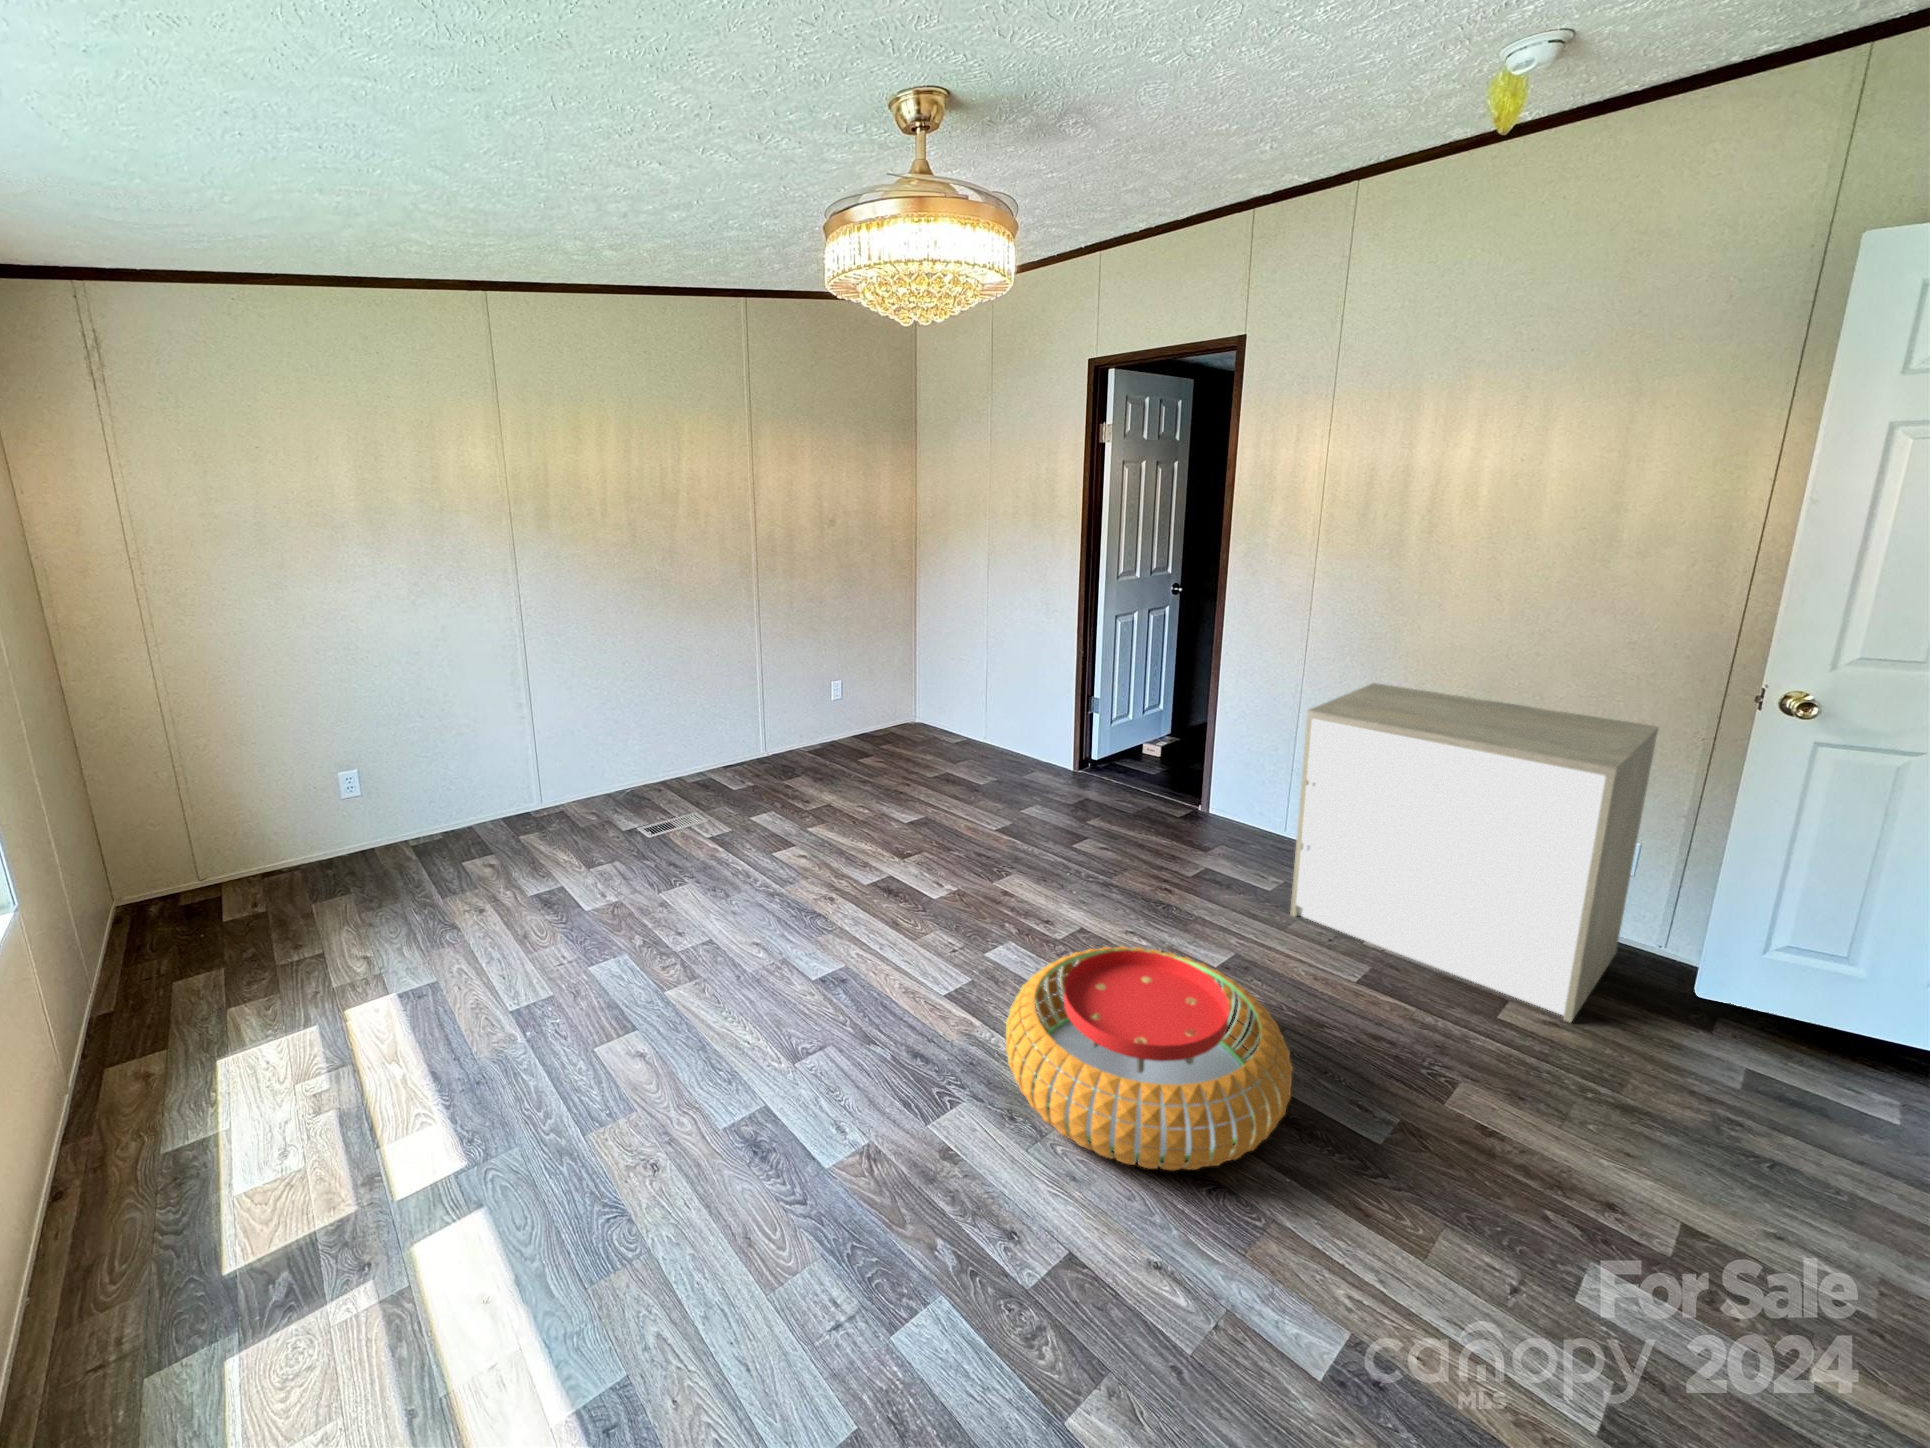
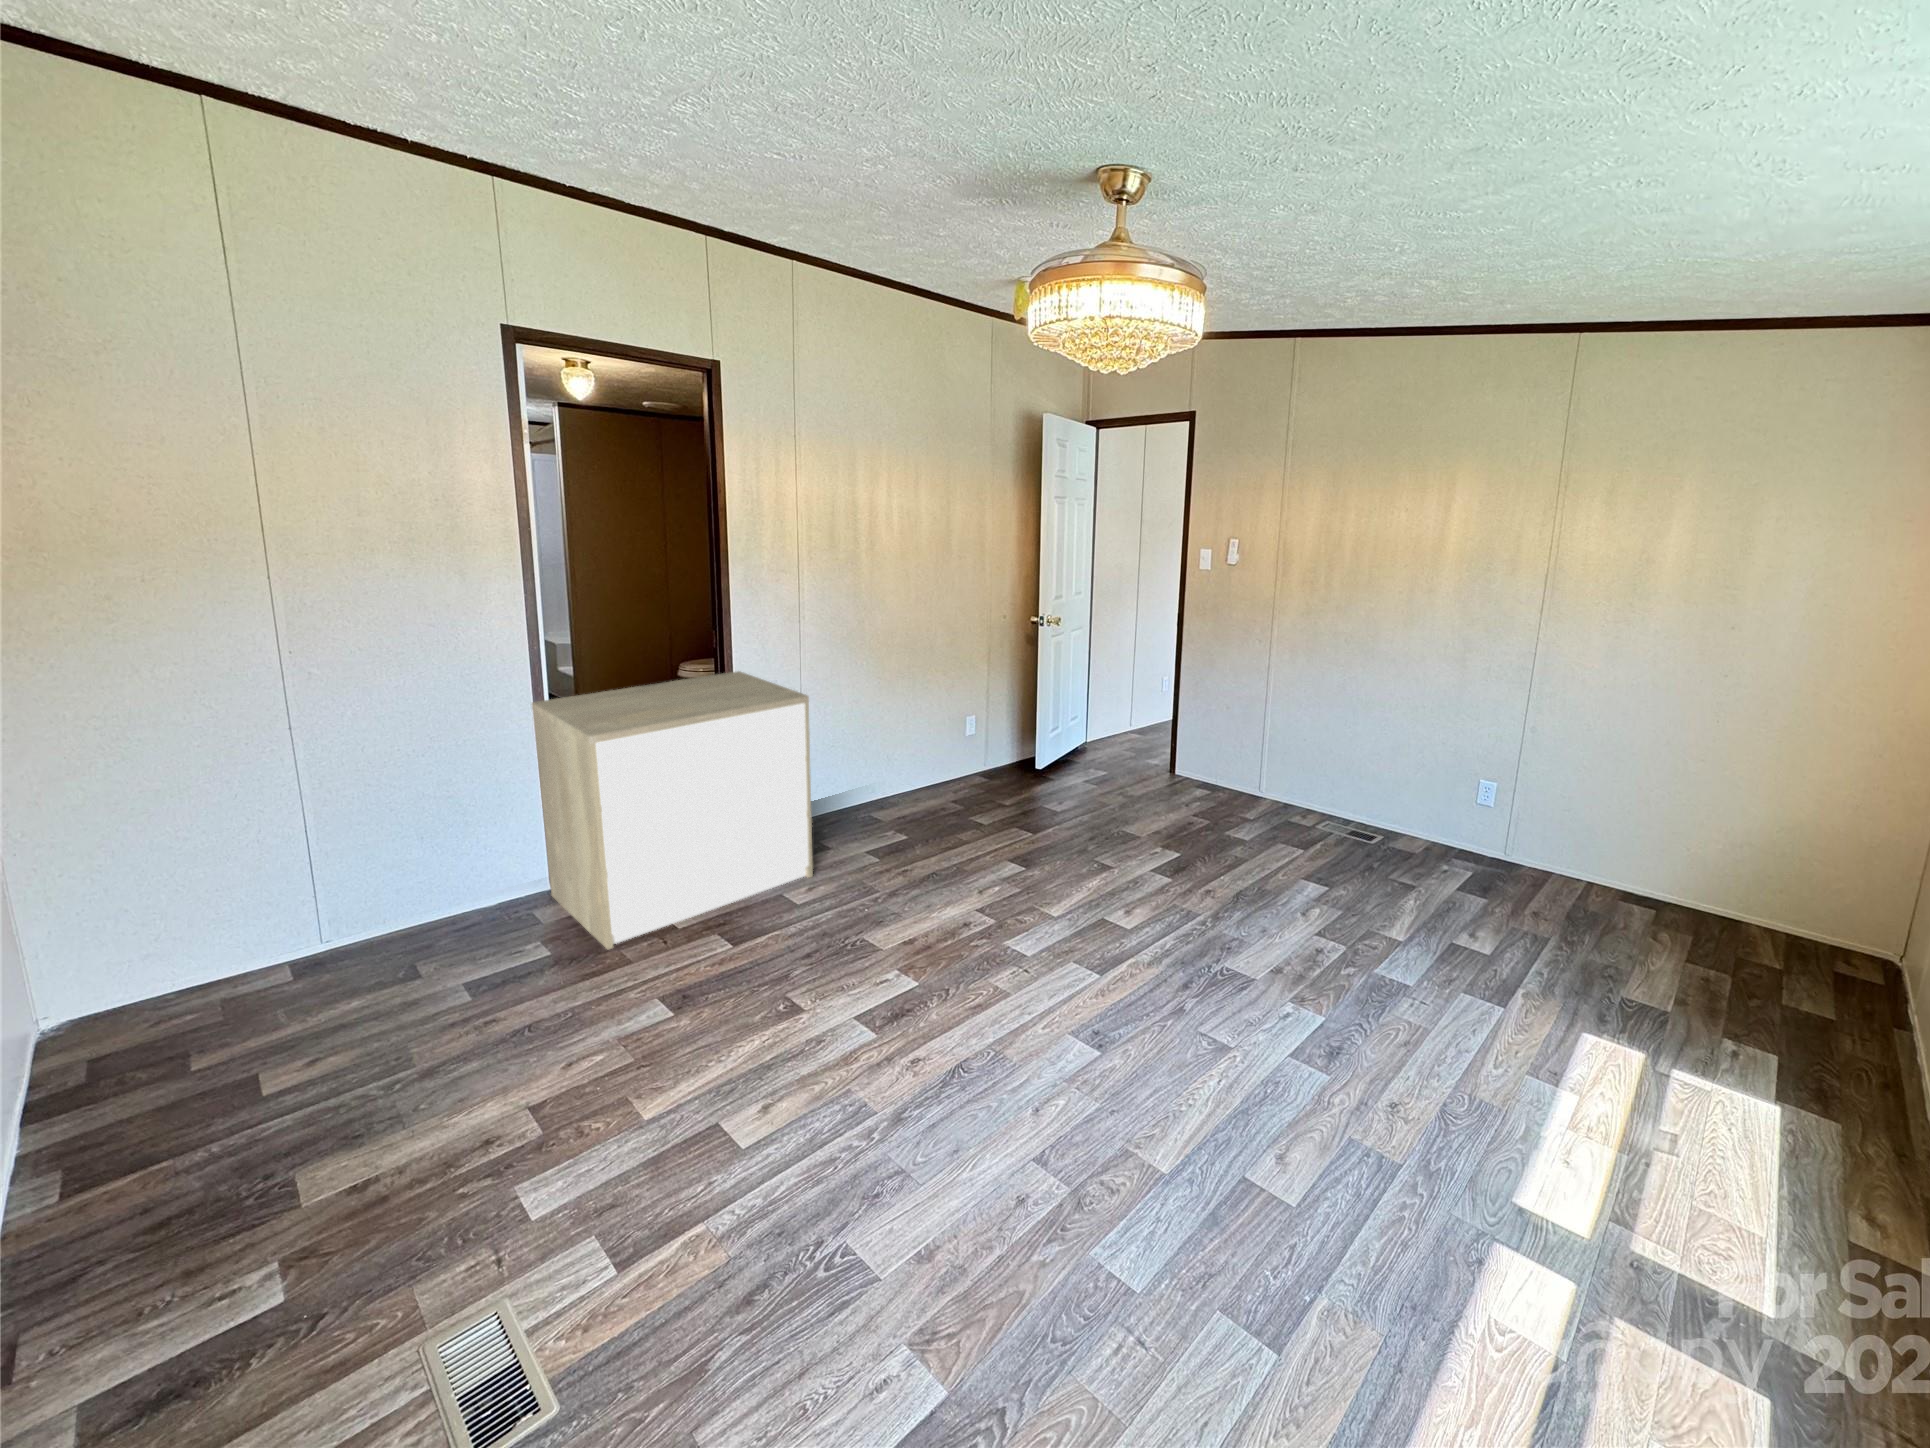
pouf: present [1006,946,1293,1170] -> none [690,958,968,1180]

